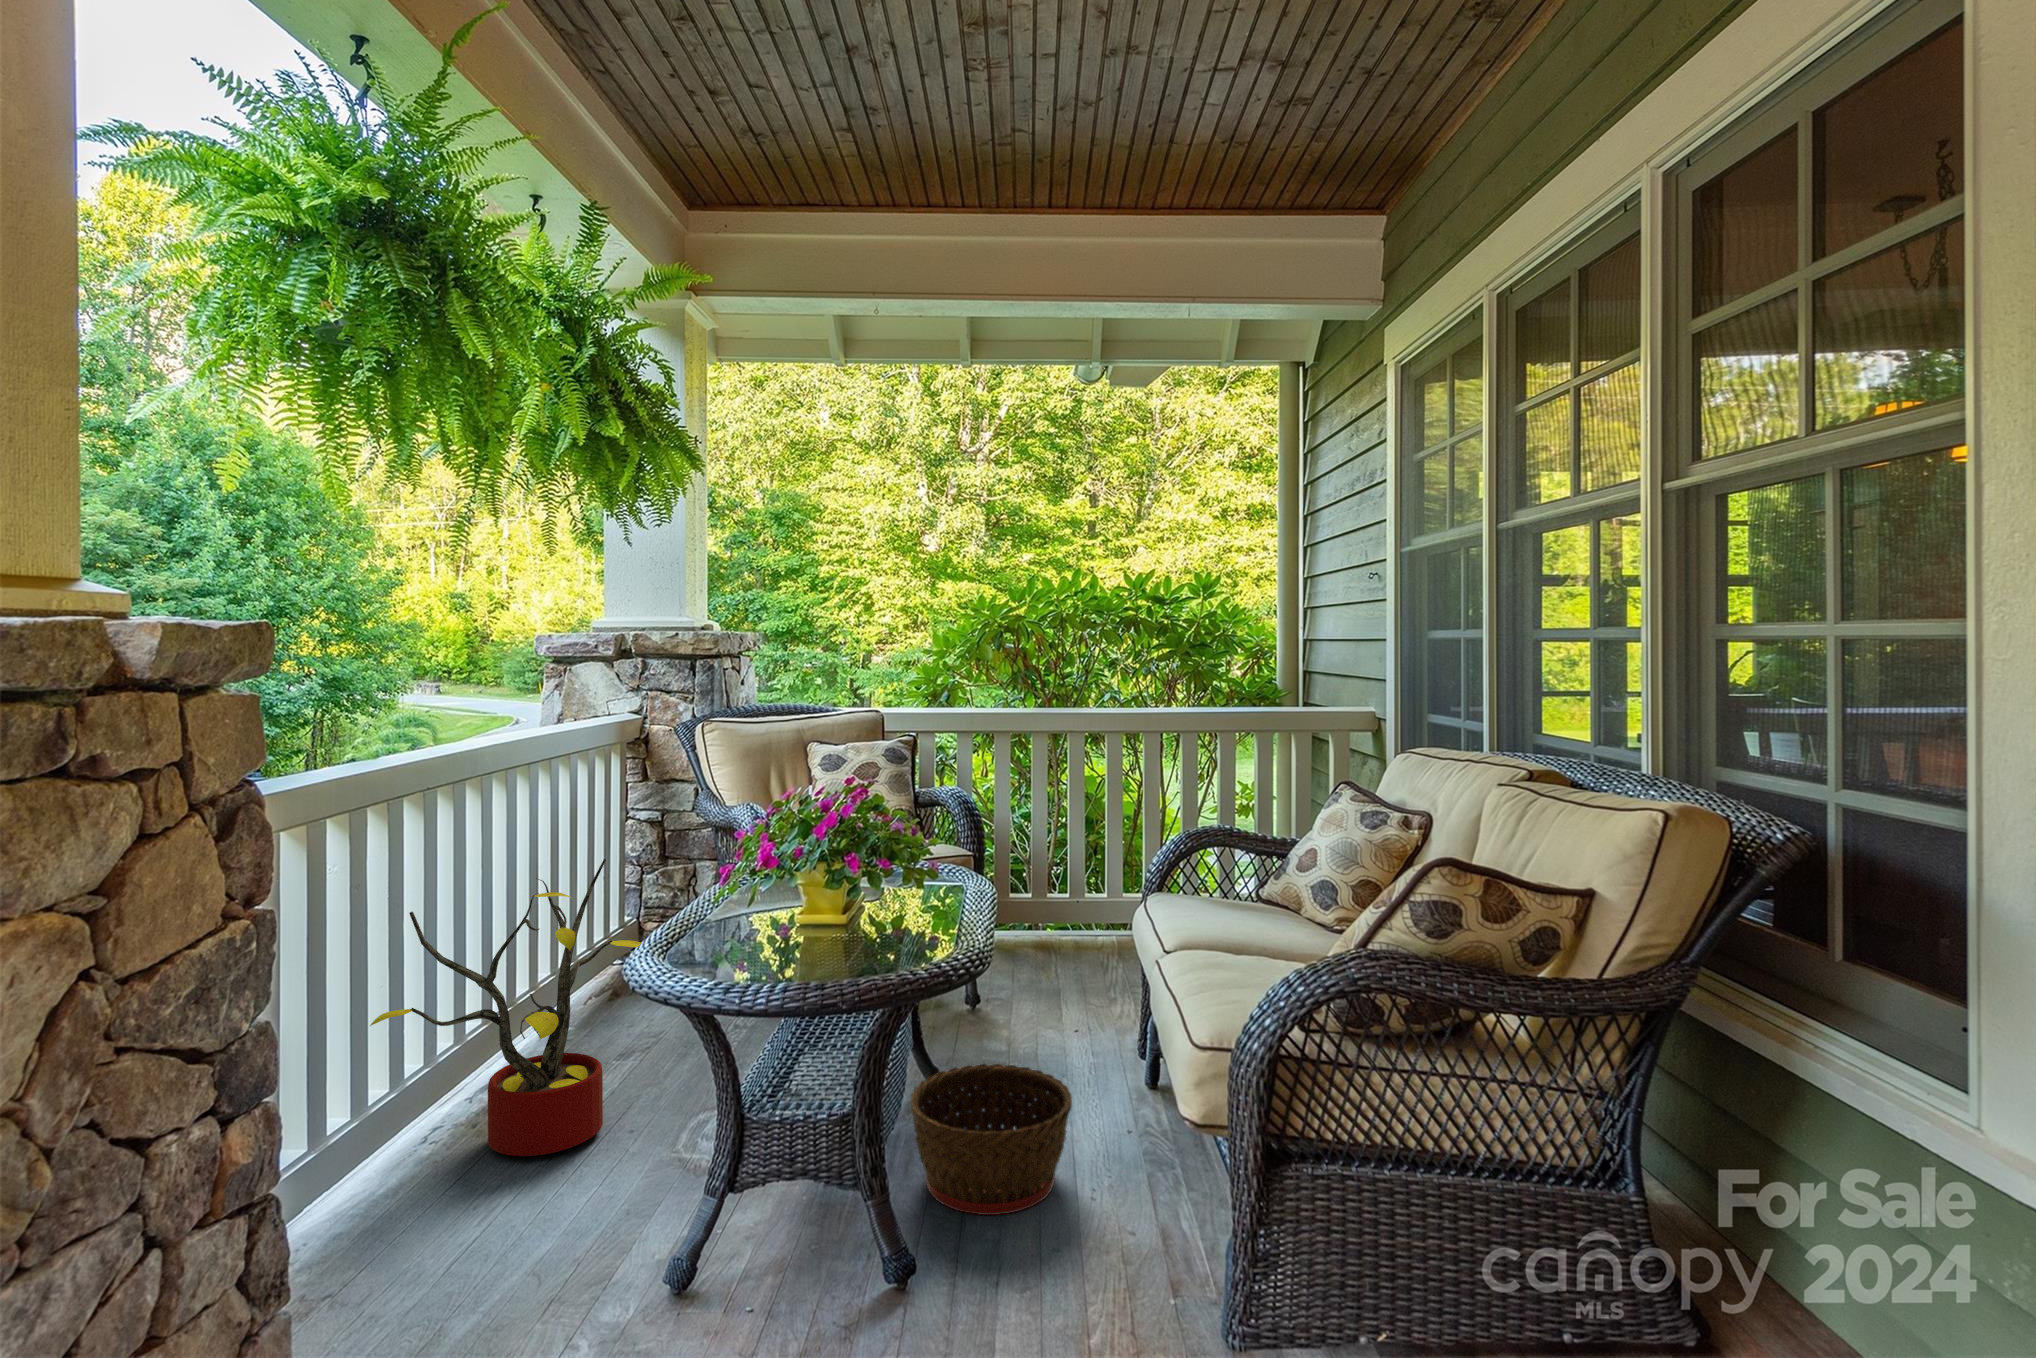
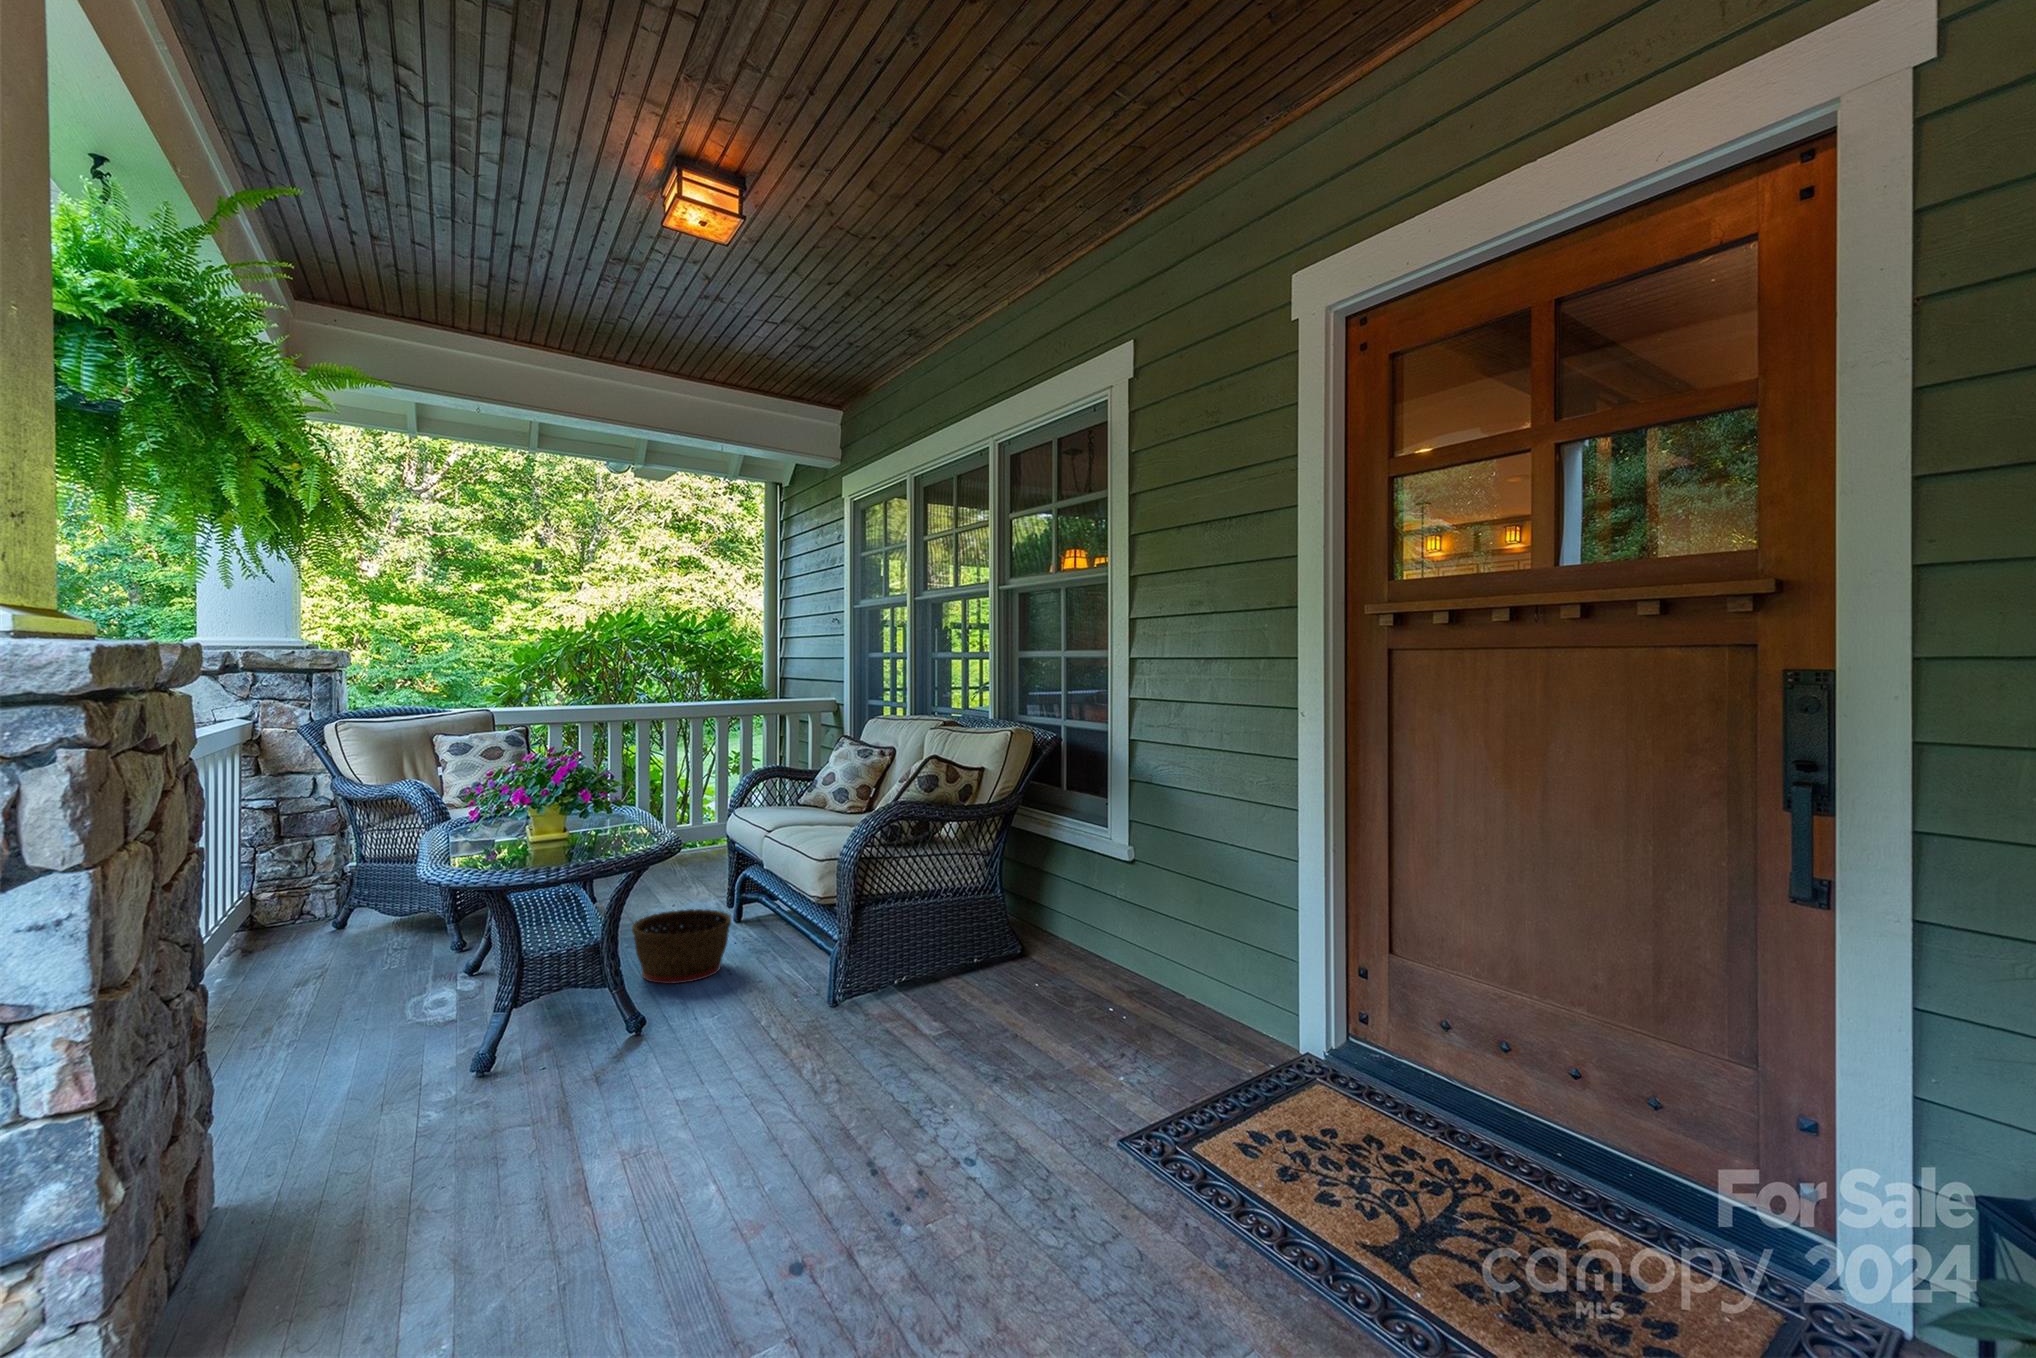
decorative plant: present [370,859,641,1156] -> none [219,819,390,1028]

